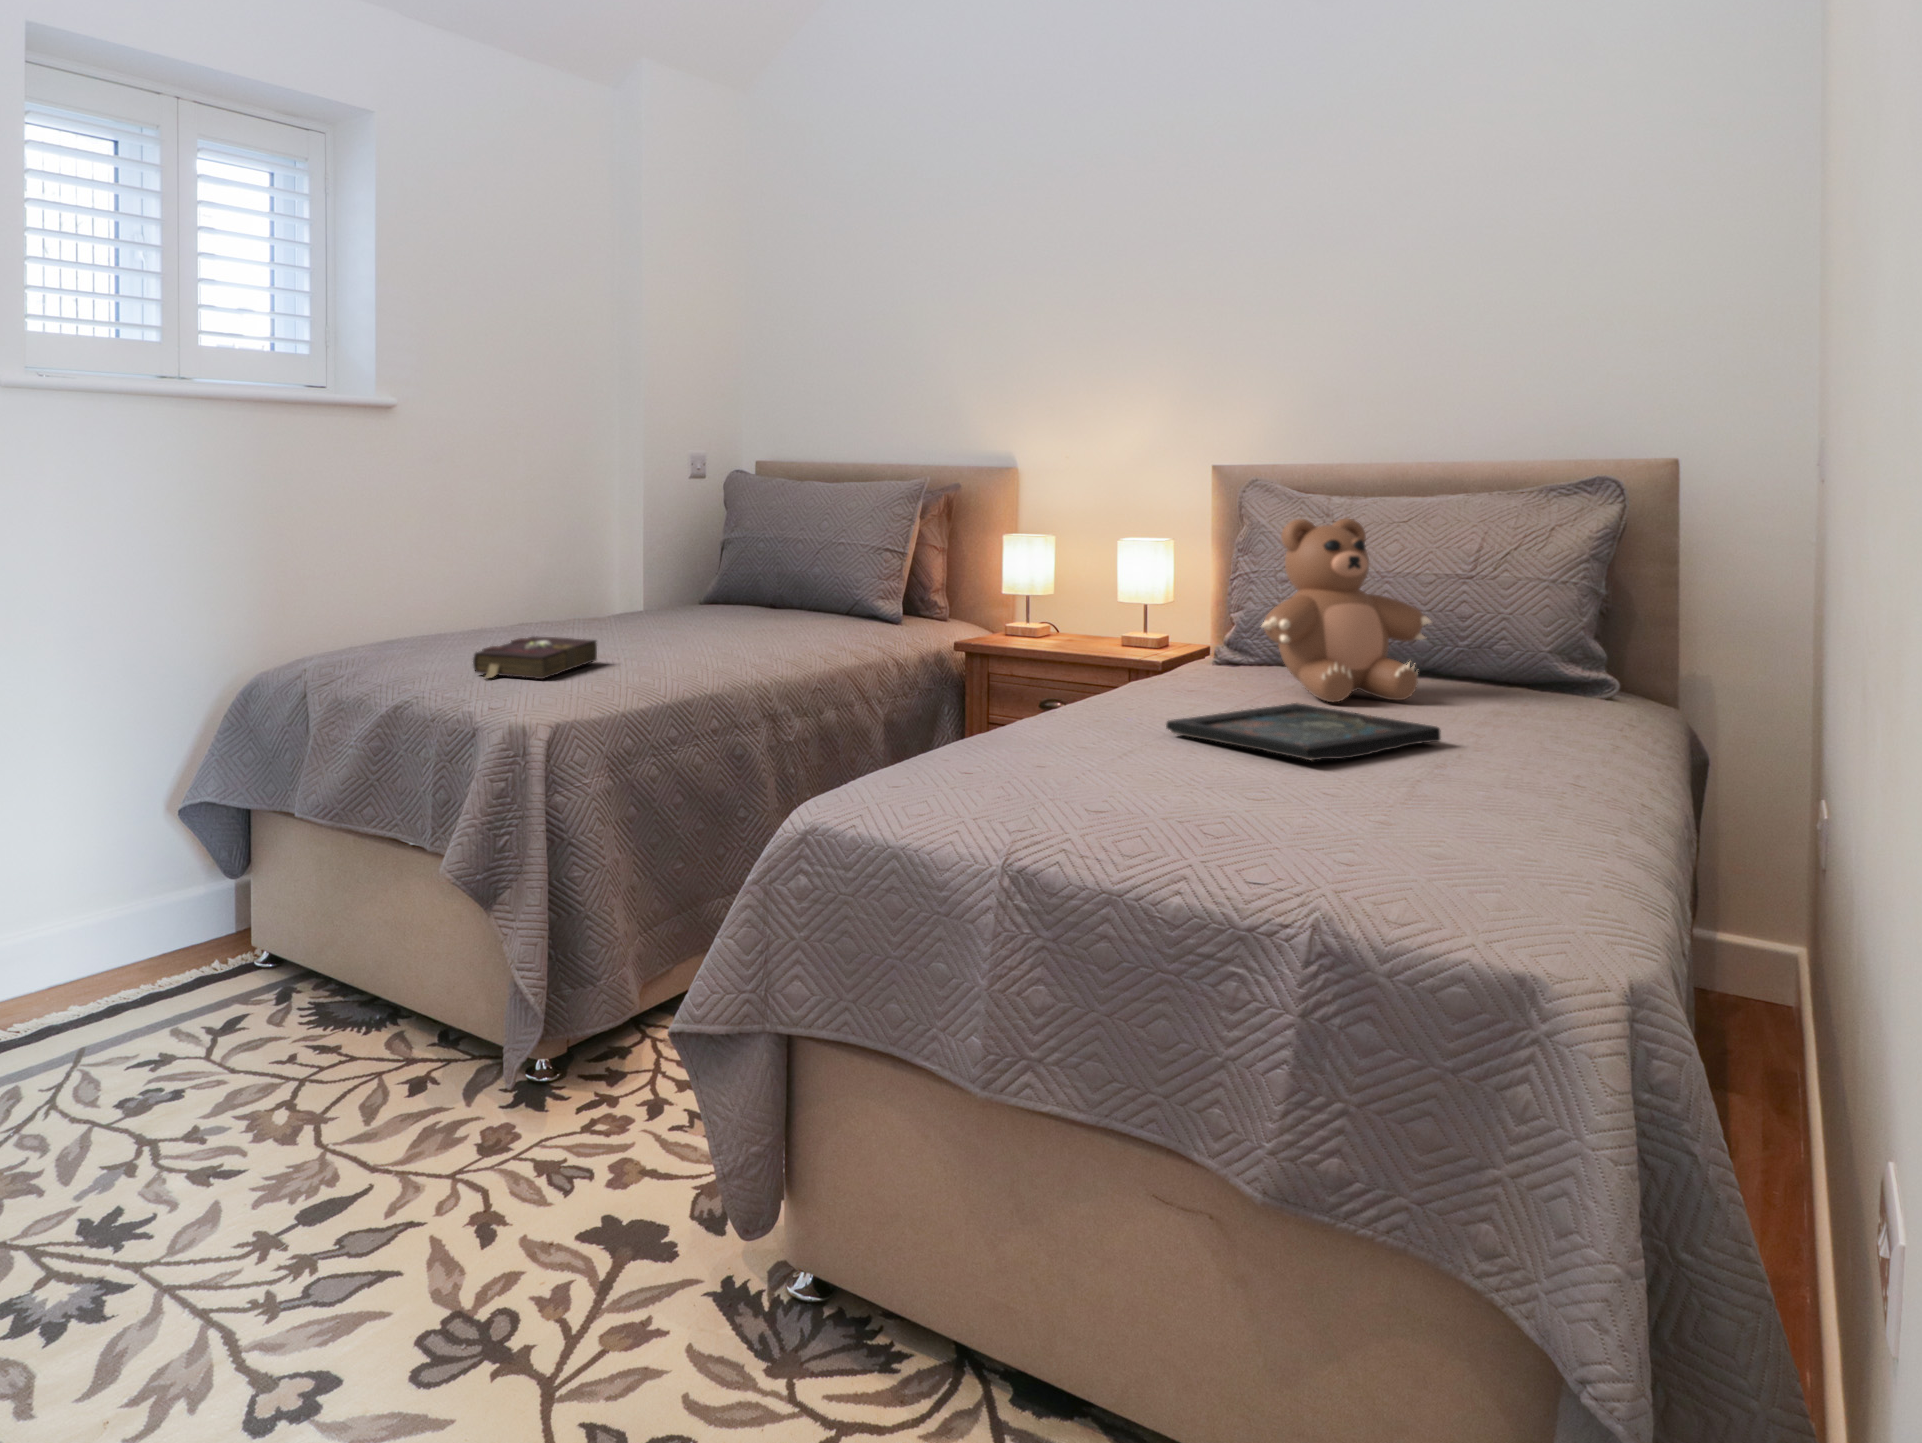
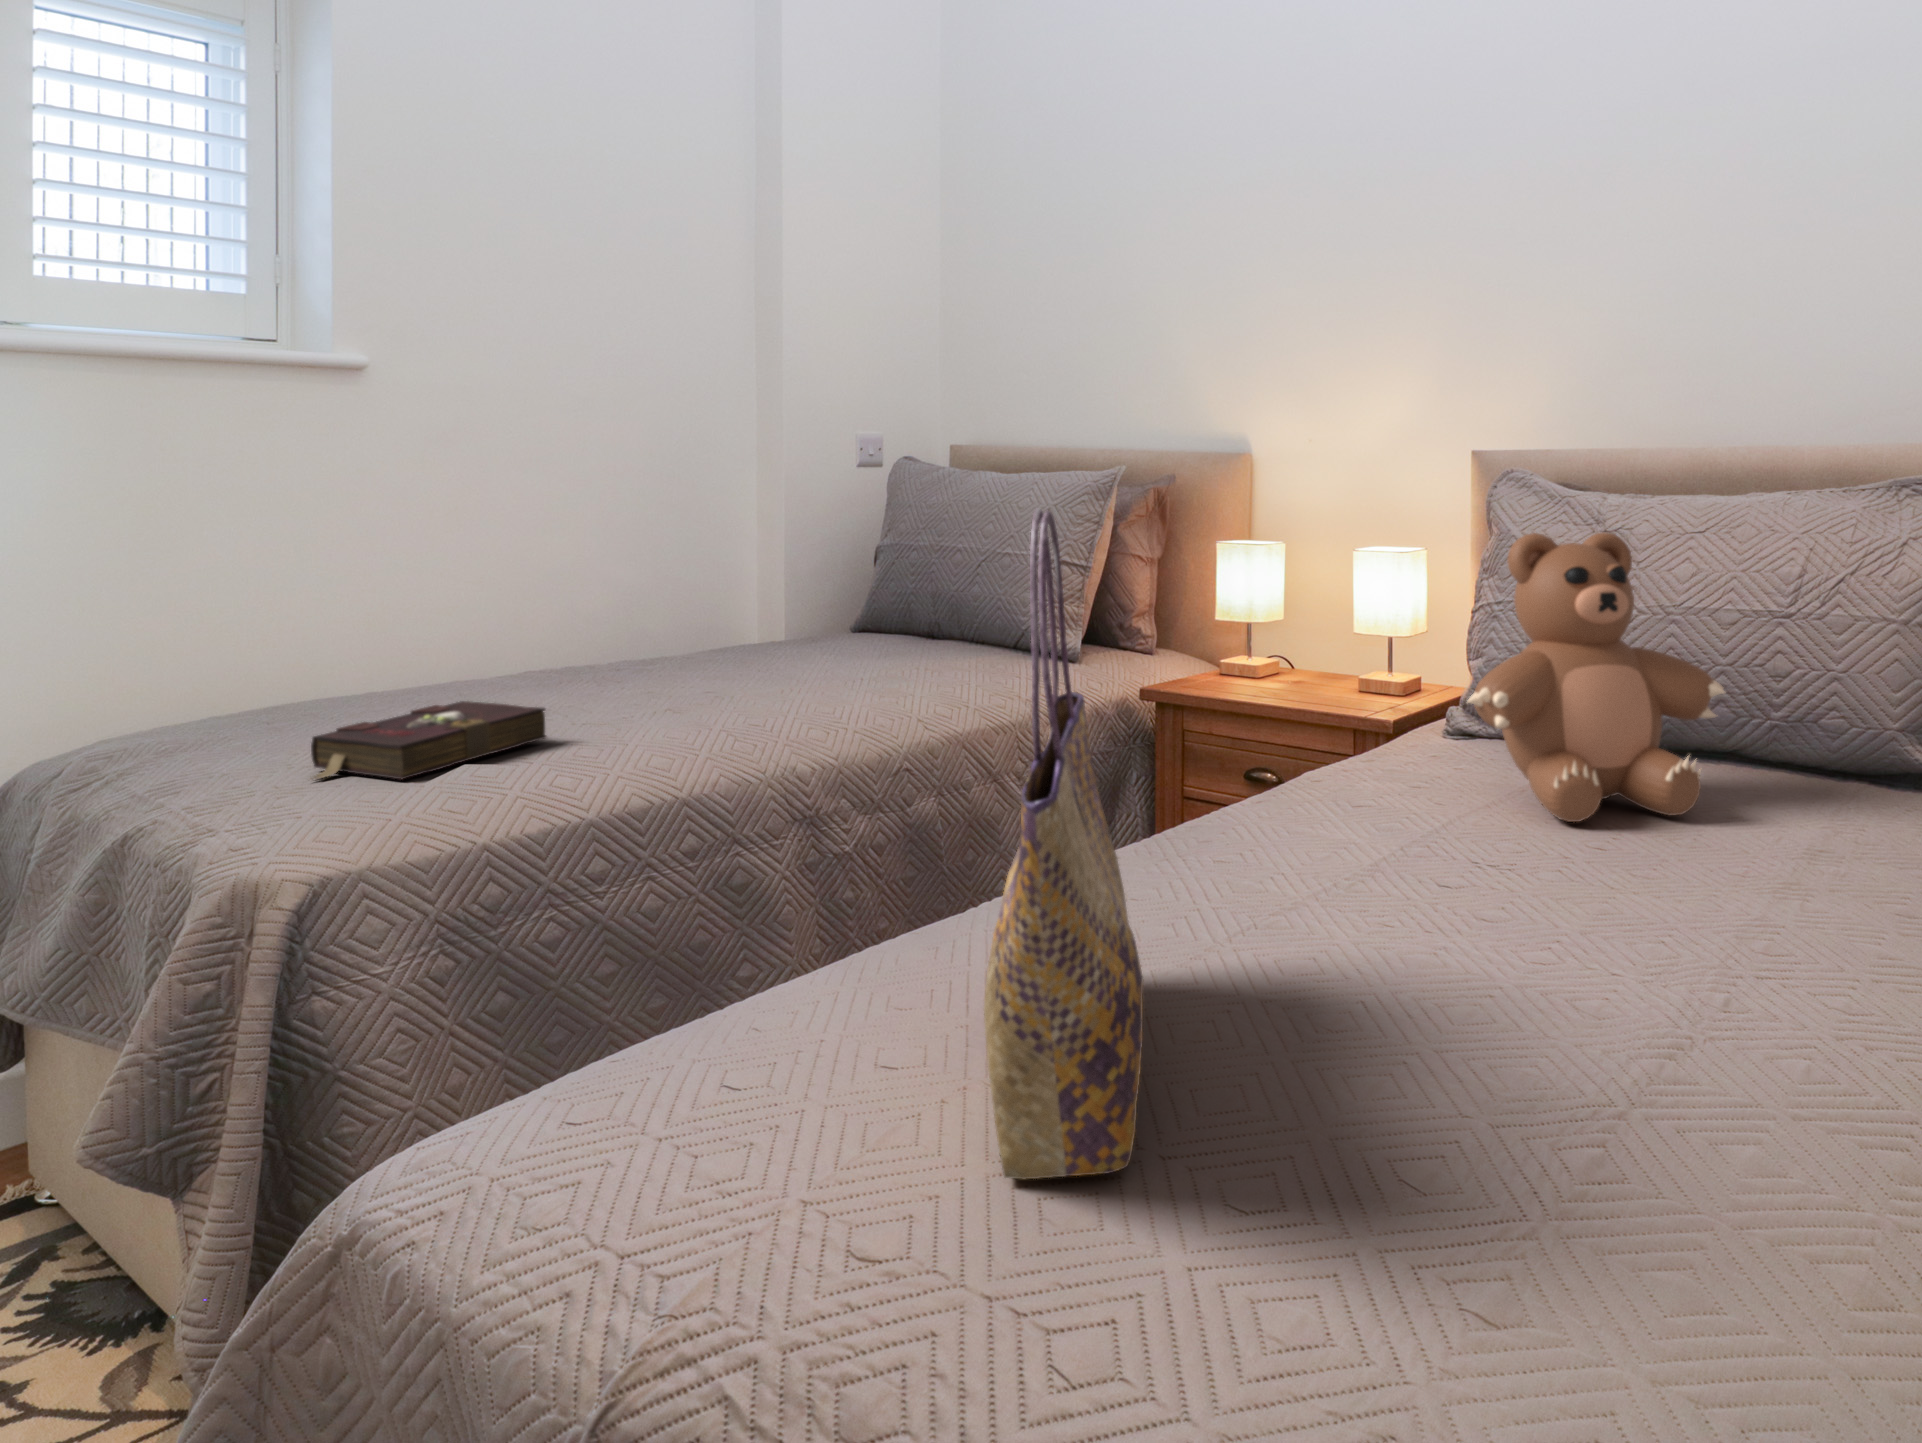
tote bag: none [1065,496,1185,803] -> present [983,508,1143,1179]
tray: present [1166,703,1440,760] -> none [1258,836,1712,1001]

